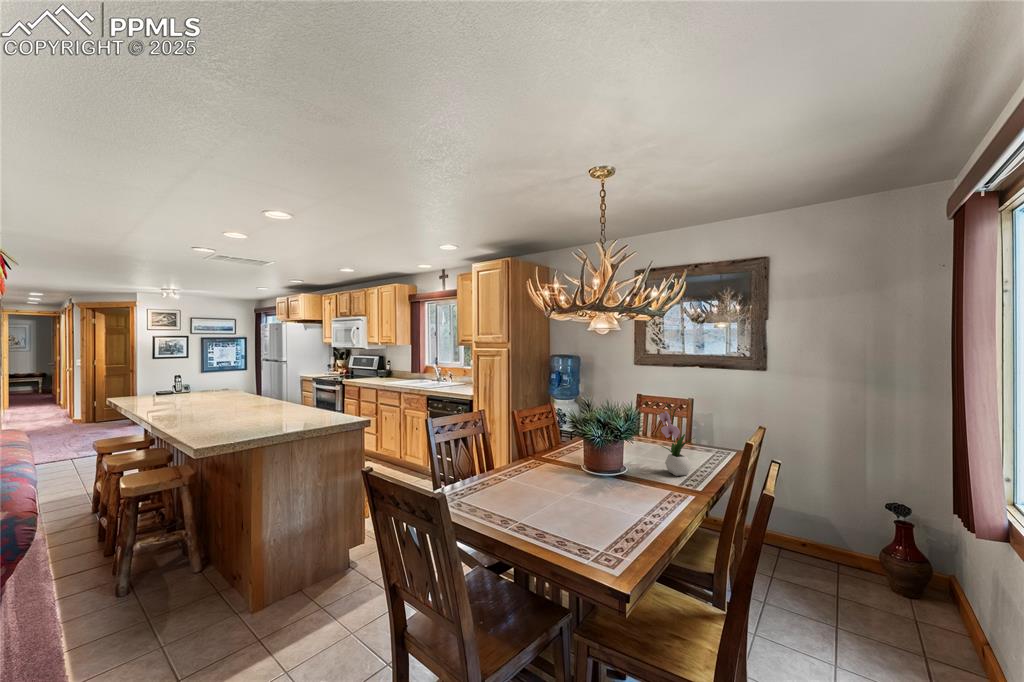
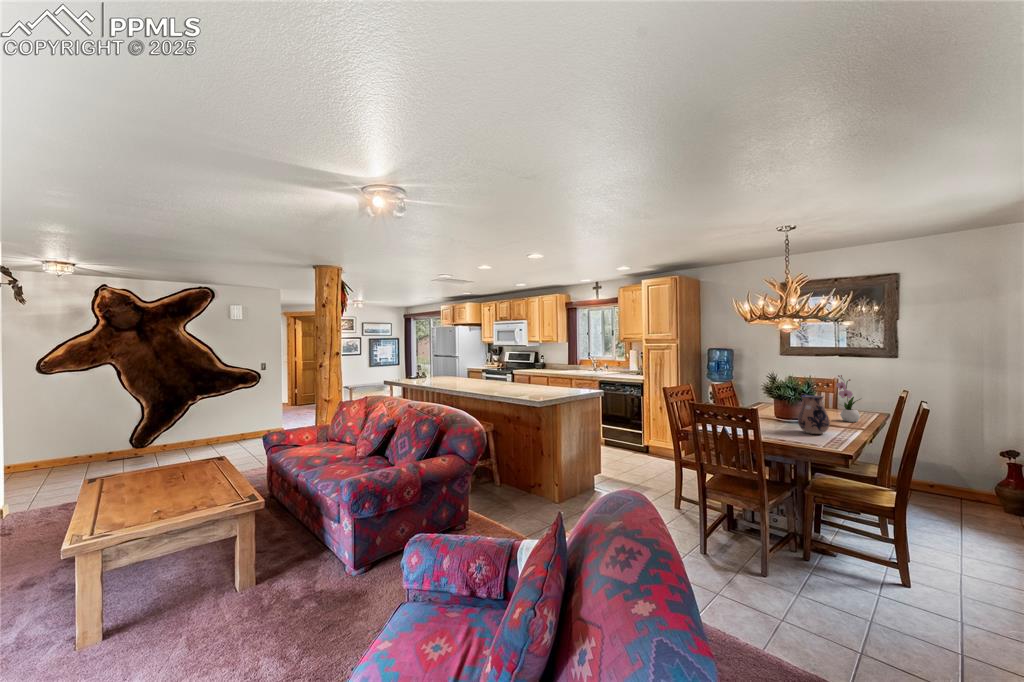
ceramic pitcher: none [572,439,618,513] -> present [798,395,830,434]

